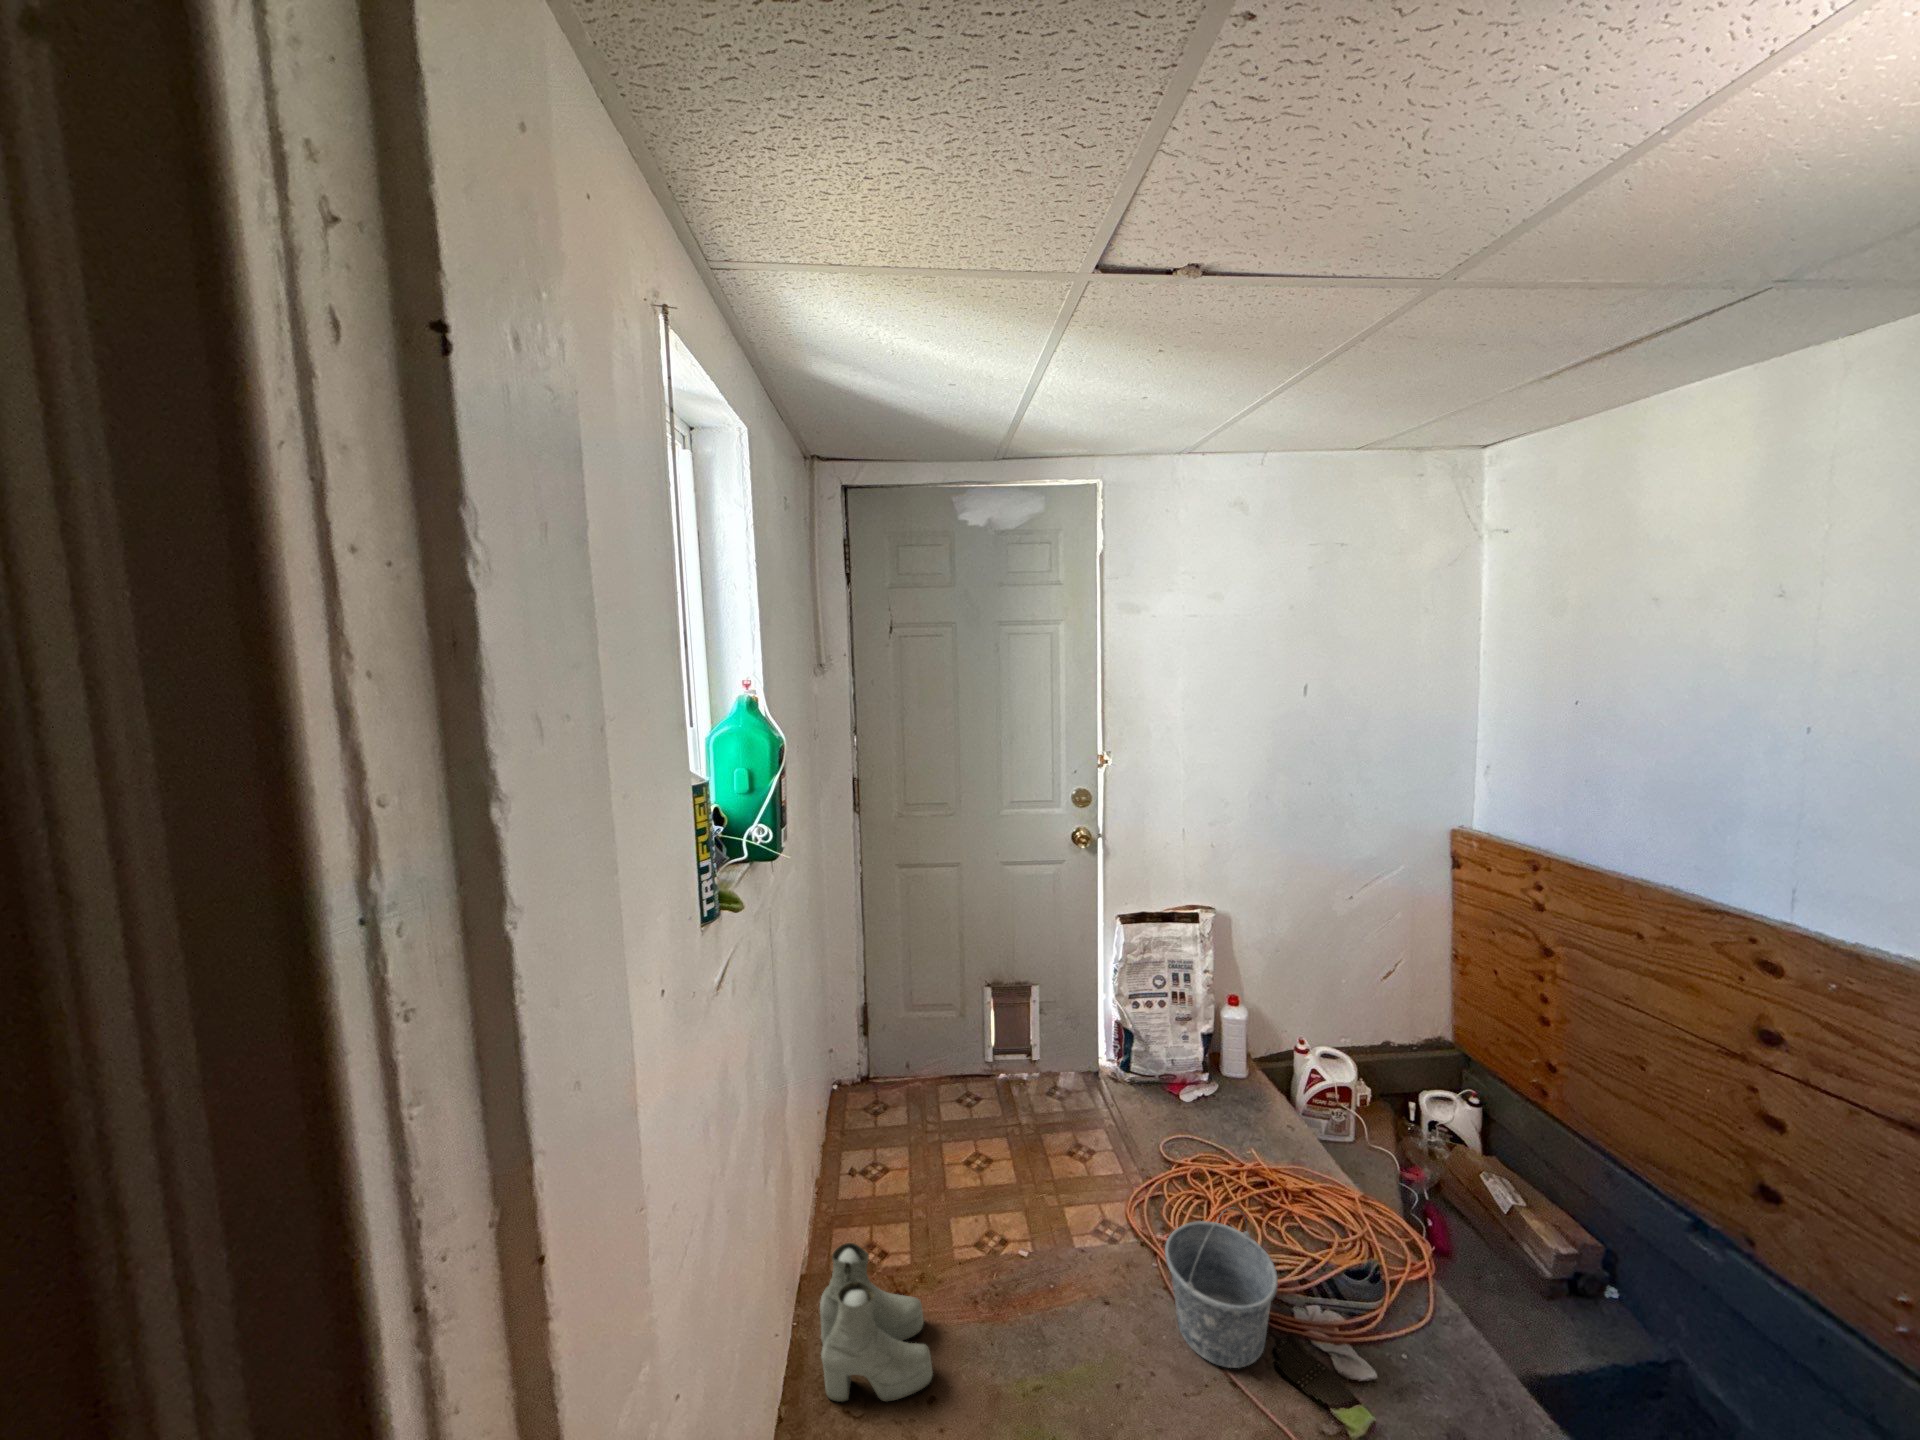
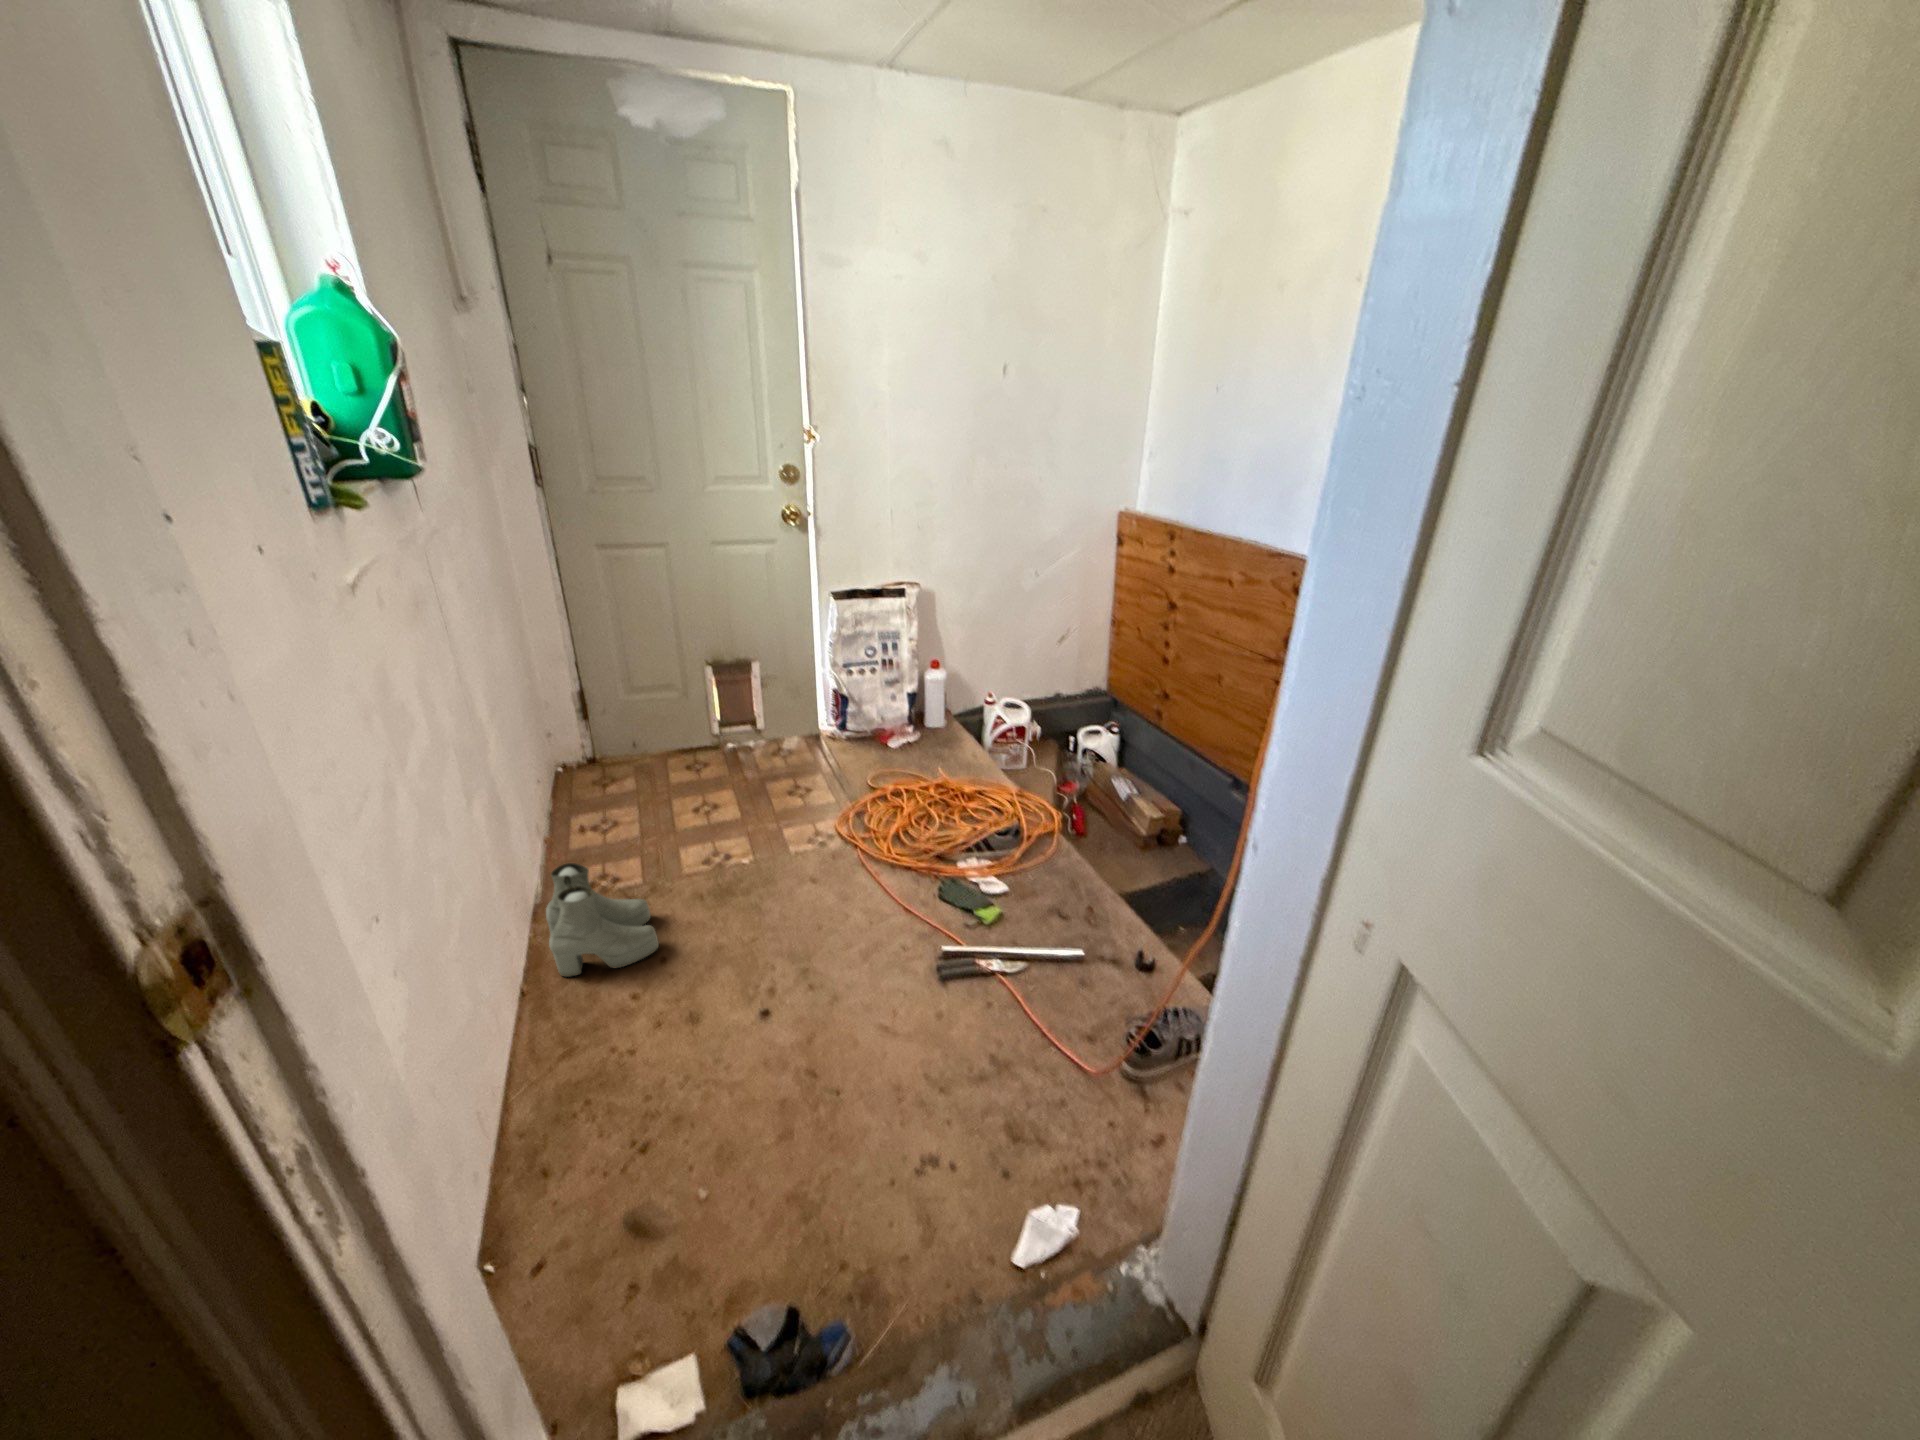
bucket: present [1165,1209,1278,1368] -> none [857,793,942,901]

